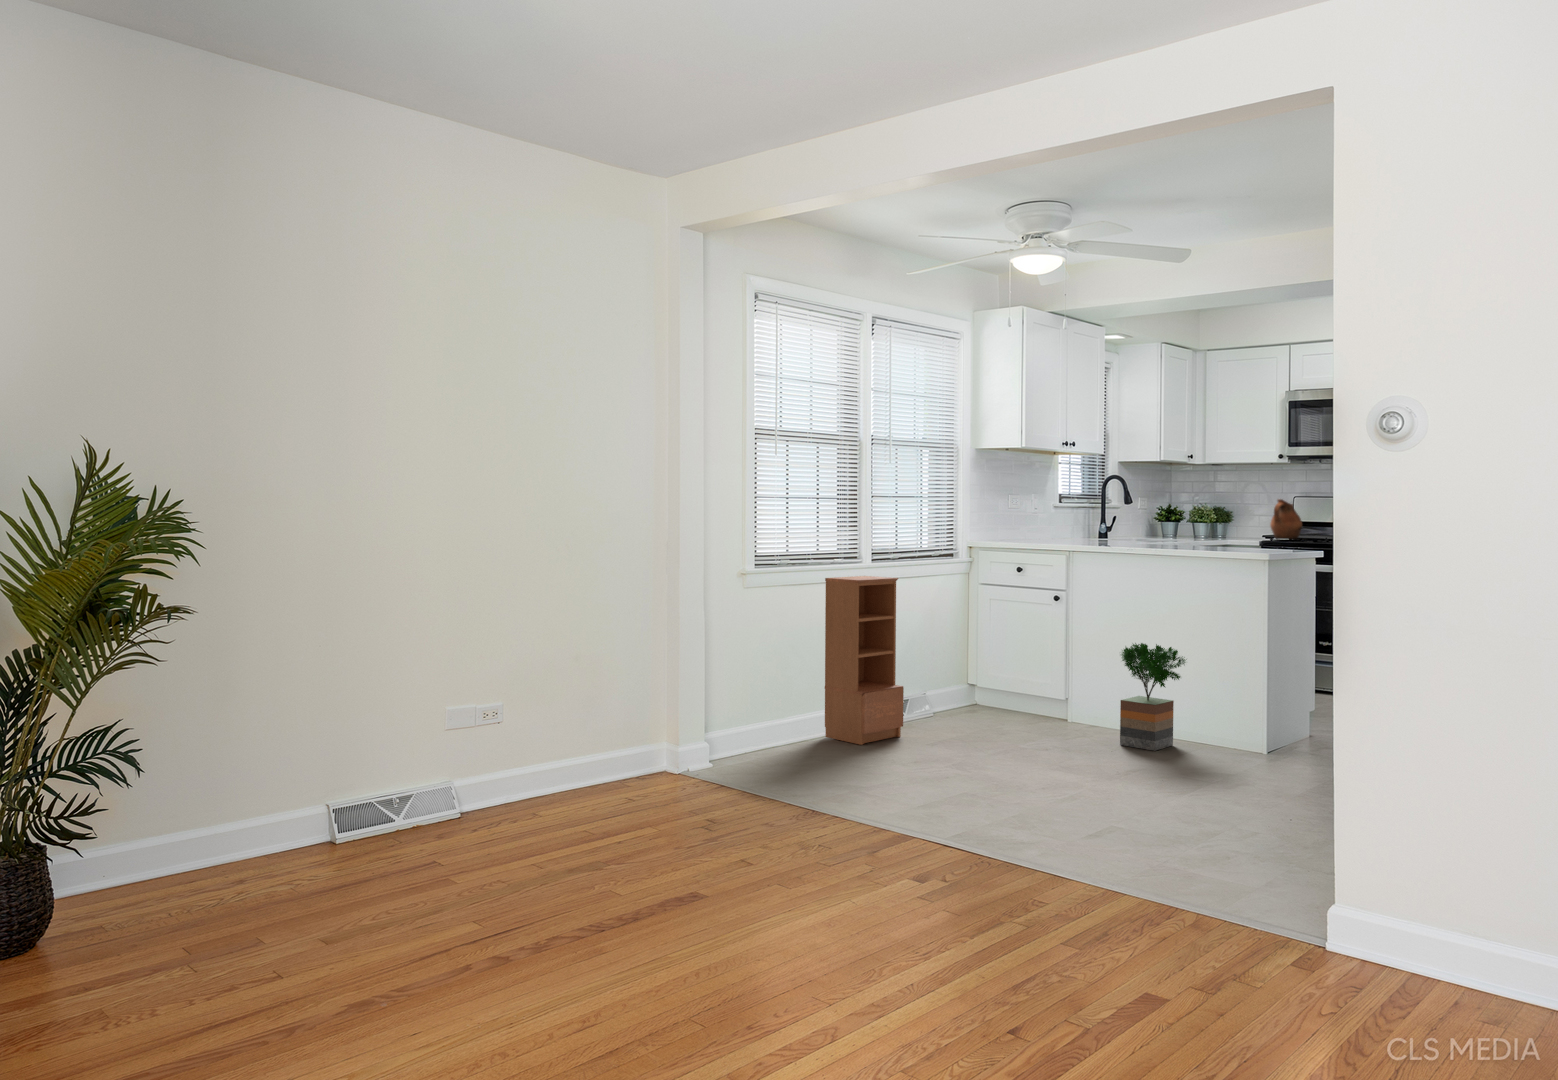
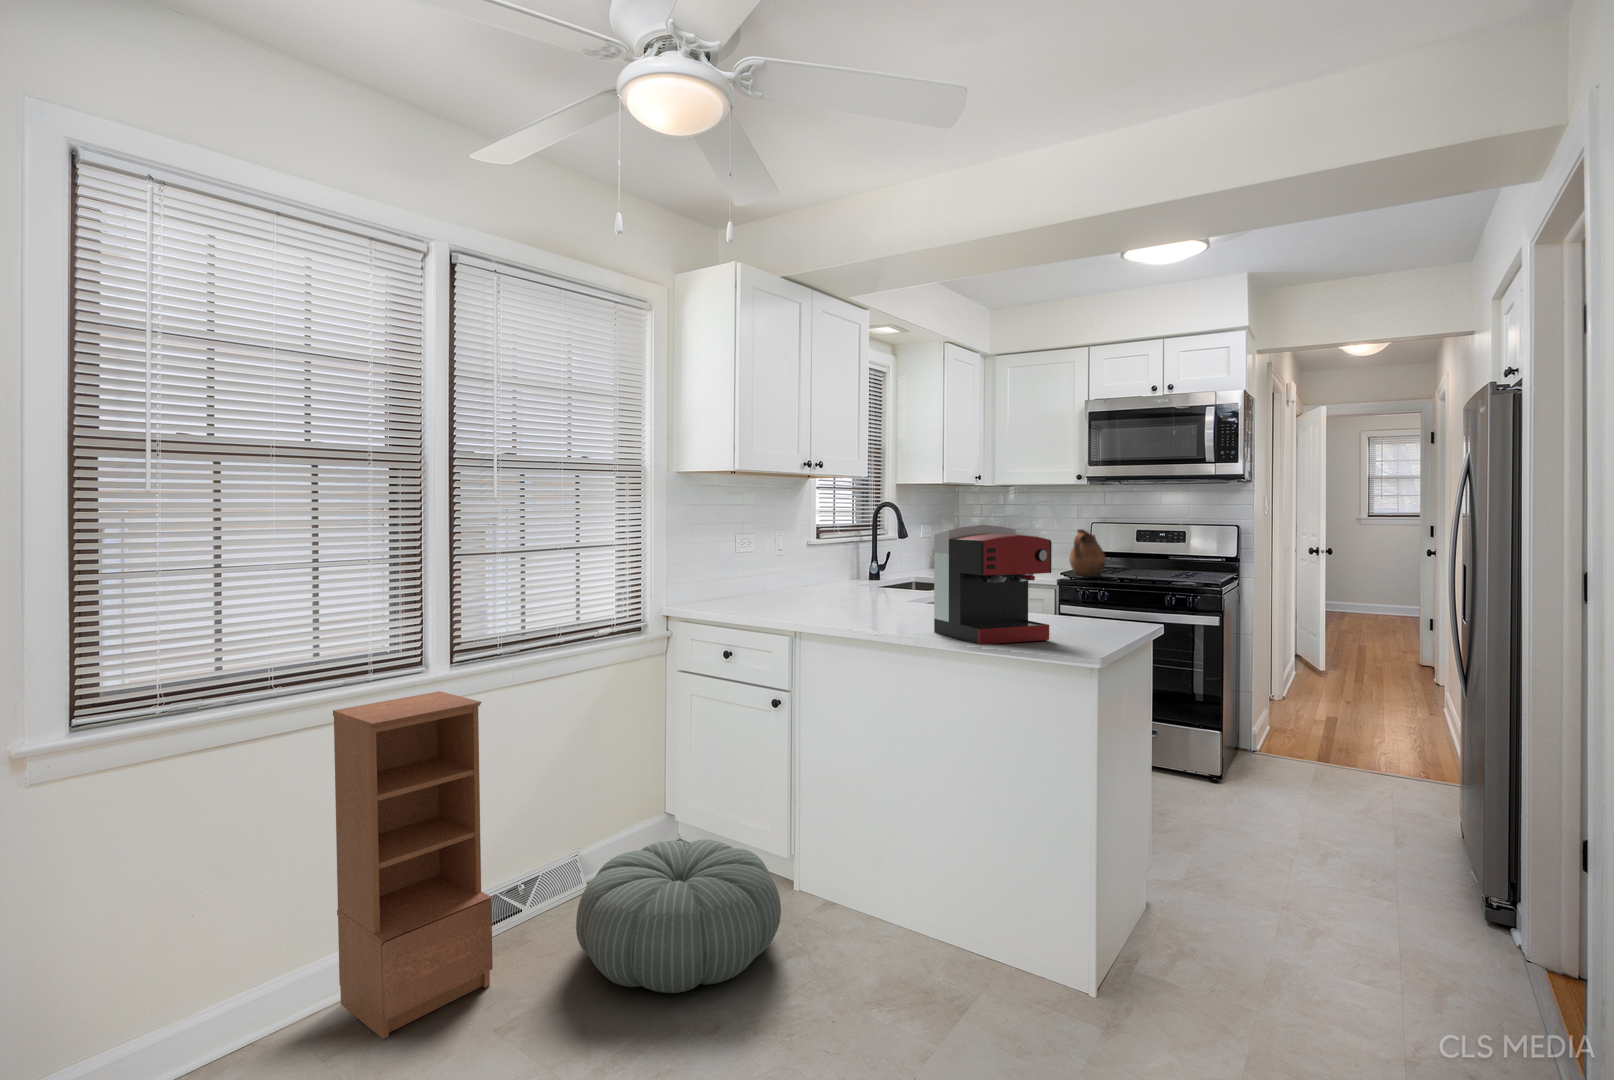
coffee maker: none [1160,483,1236,553] -> present [934,525,1052,645]
potted tree: present [1120,643,1186,751] -> none [864,798,981,1009]
pouf: none [944,678,1063,741] -> present [576,839,781,993]

